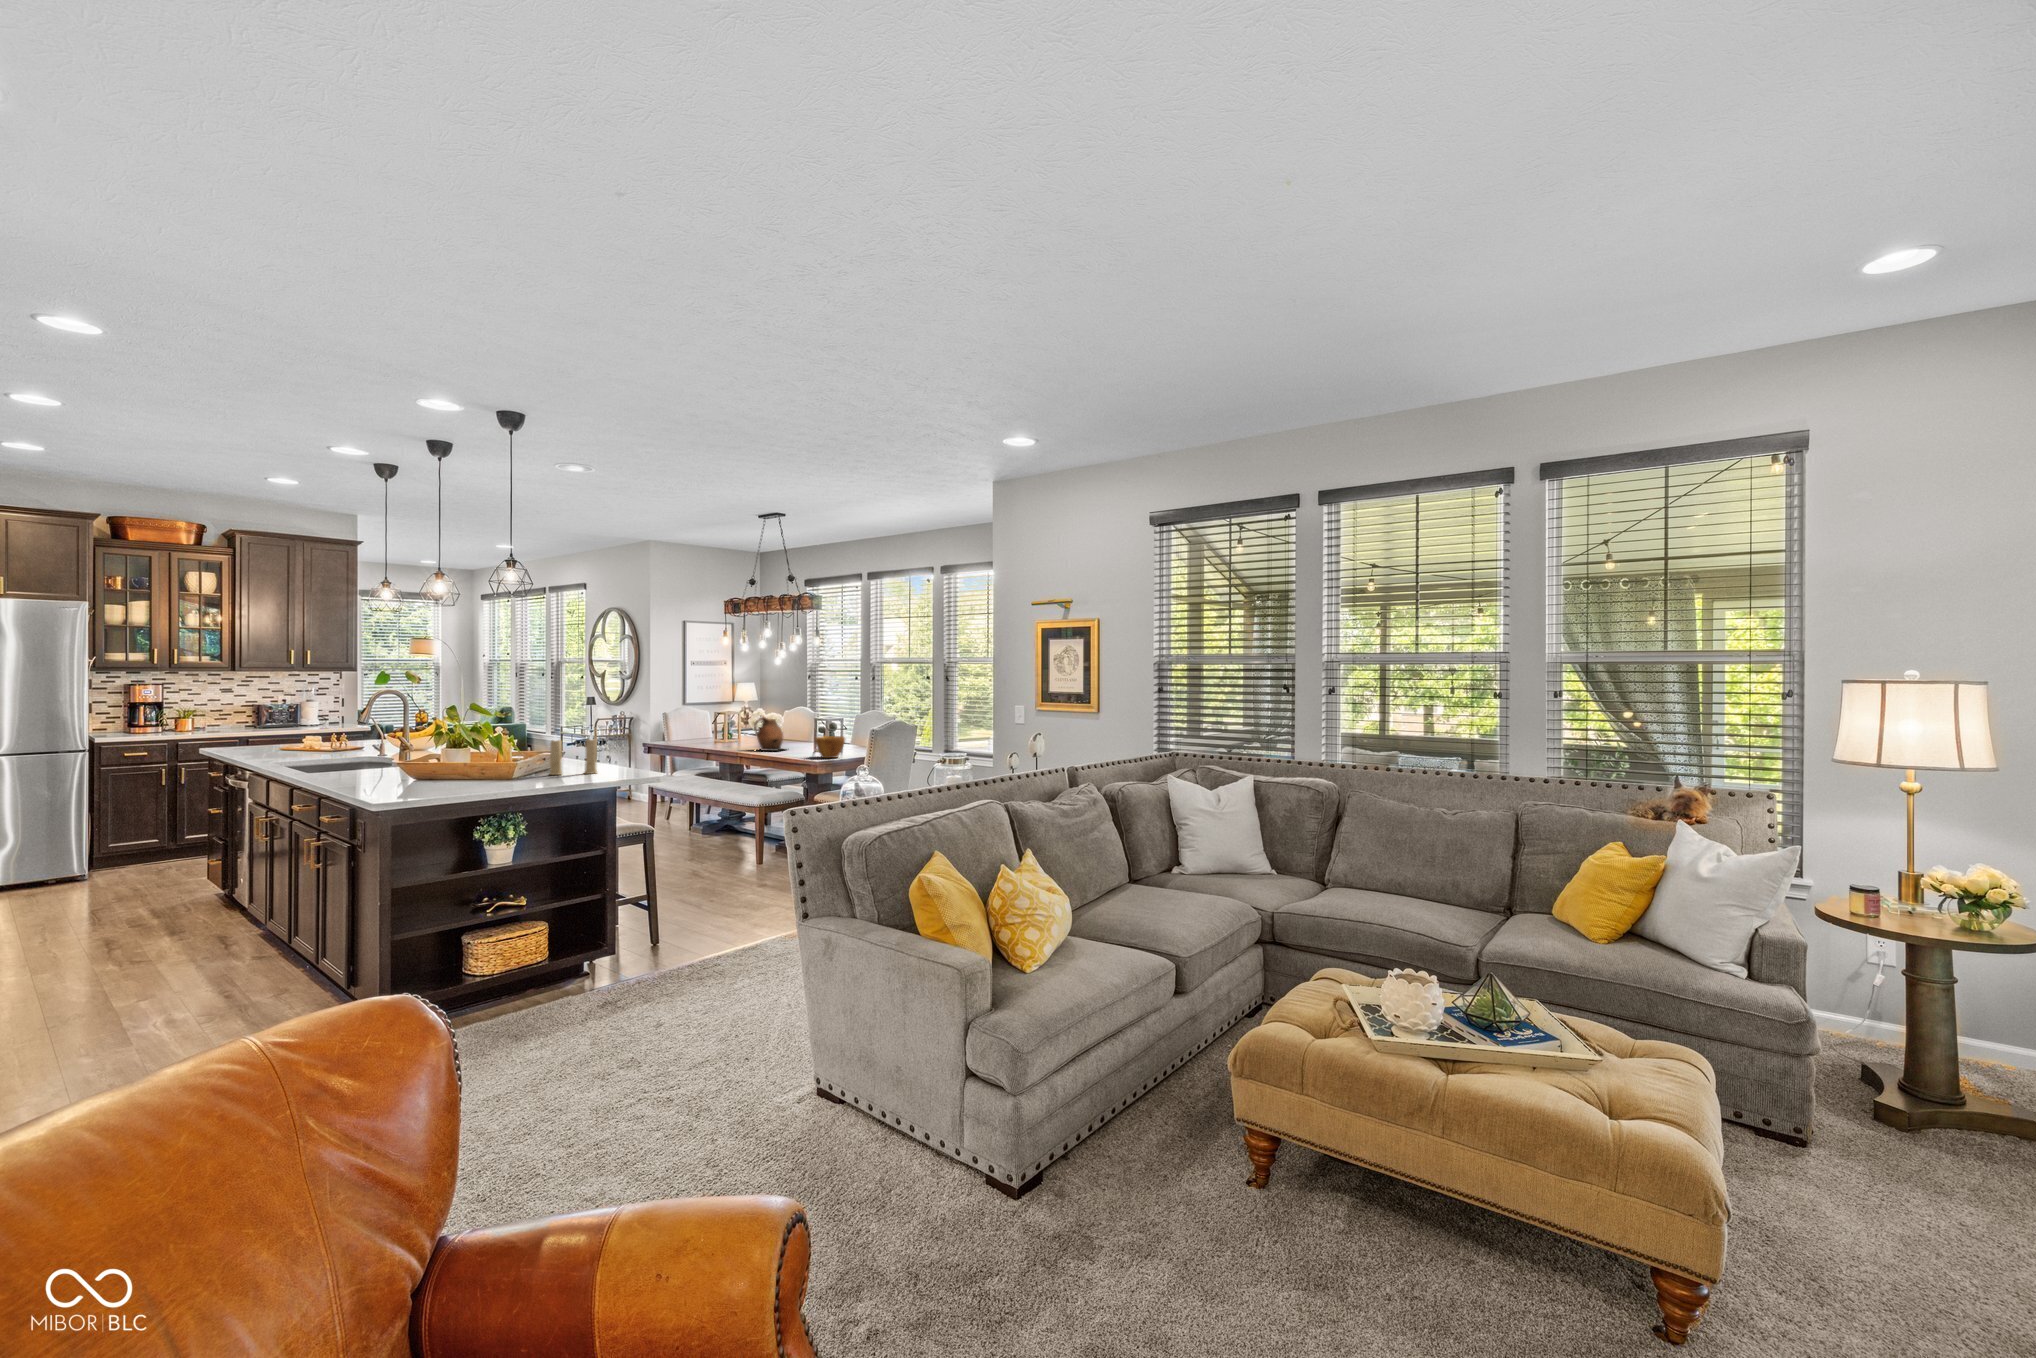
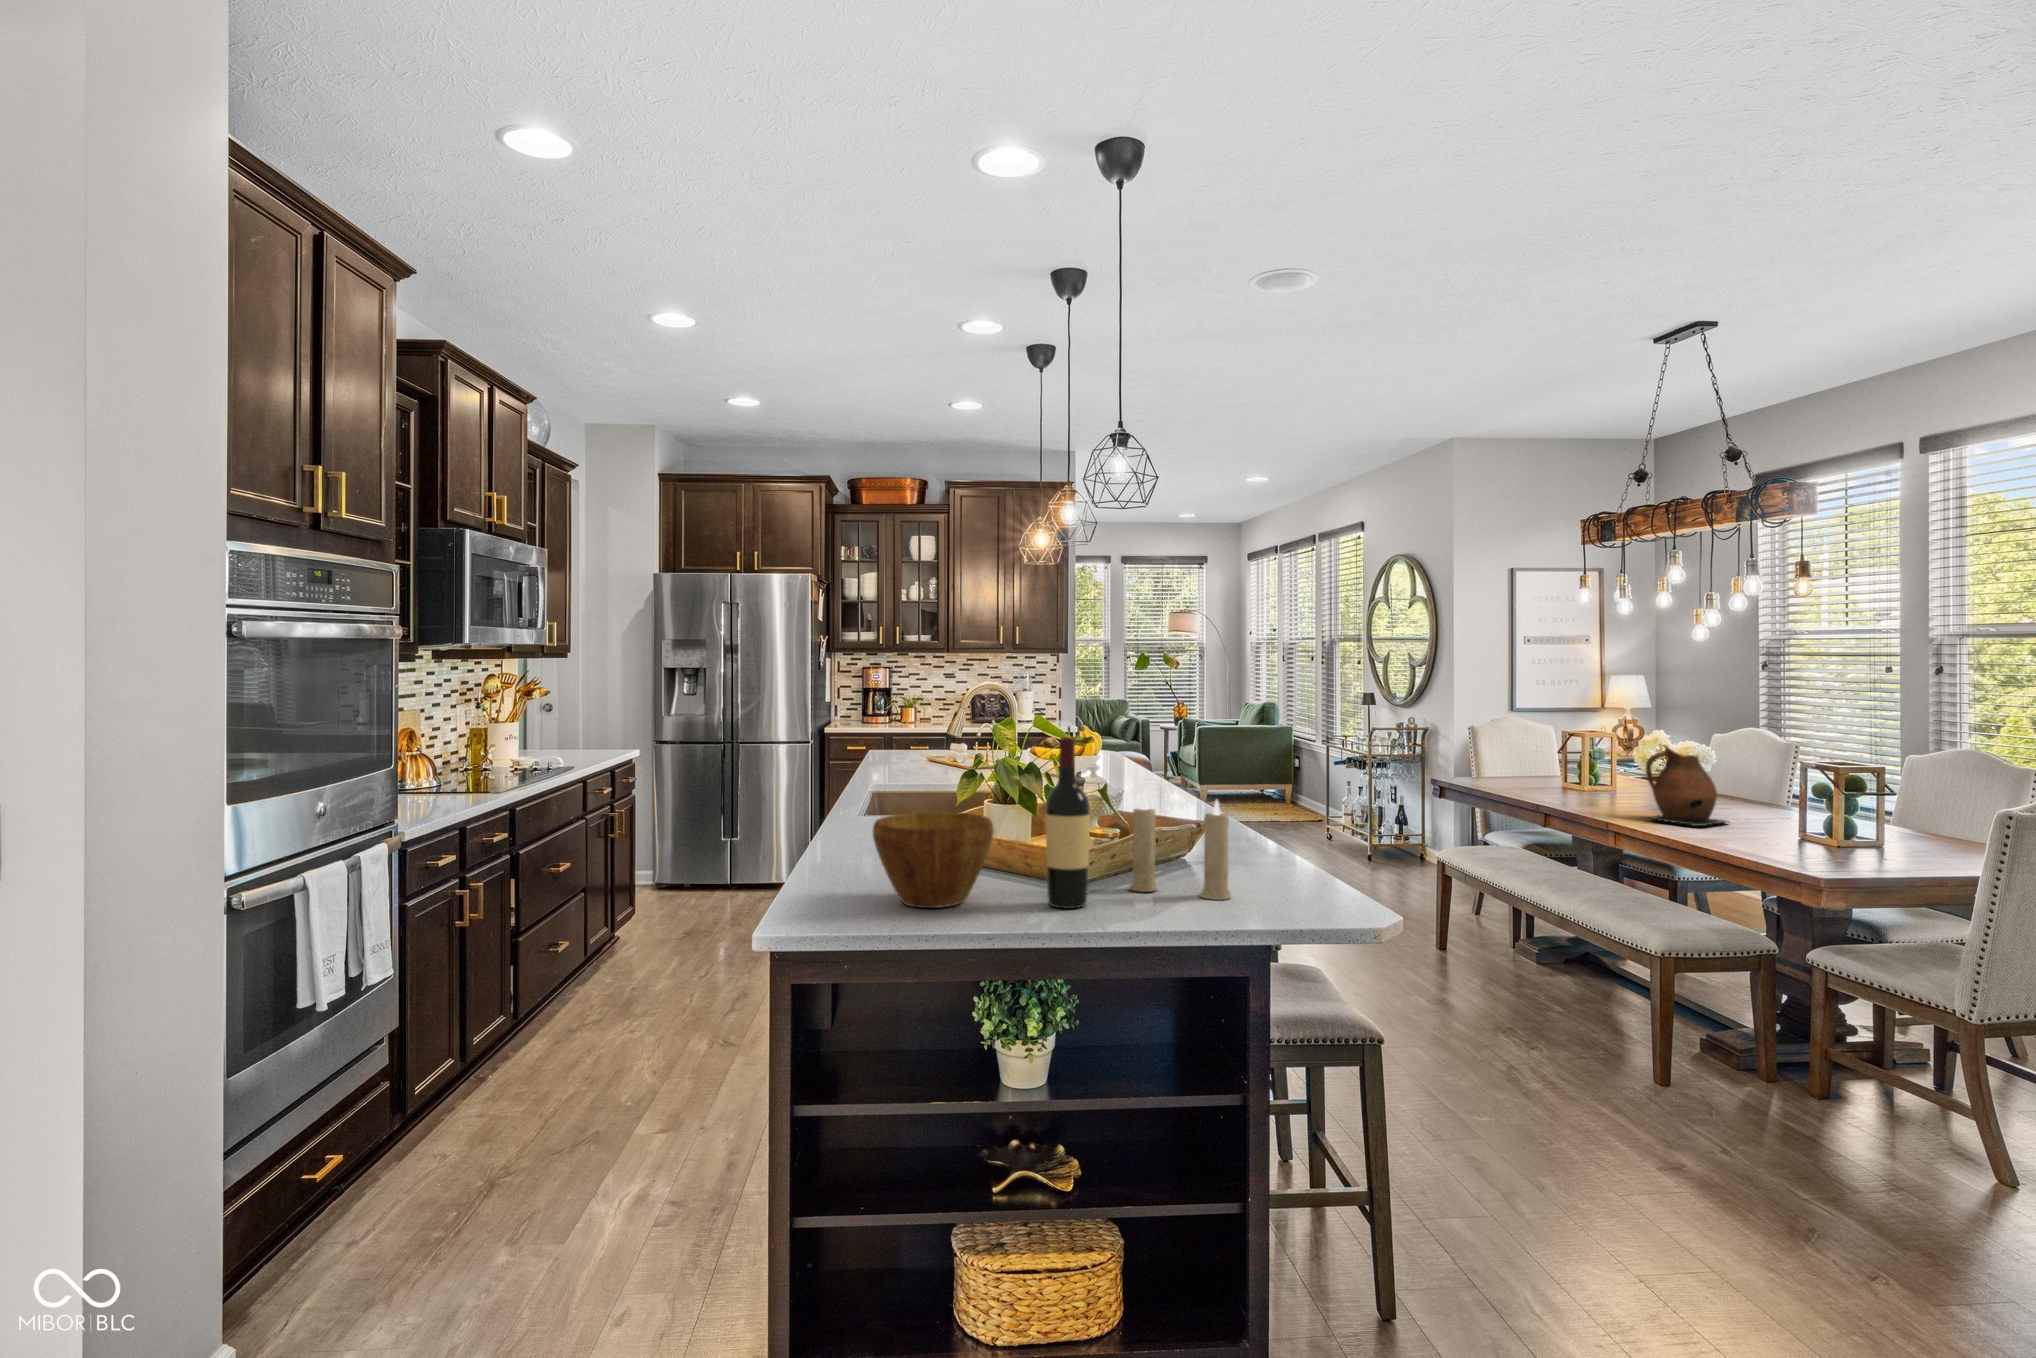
wine bottle: none [517,709,539,781] -> present [1045,737,1090,909]
bowl: present [815,736,845,758] -> present [873,812,993,908]

